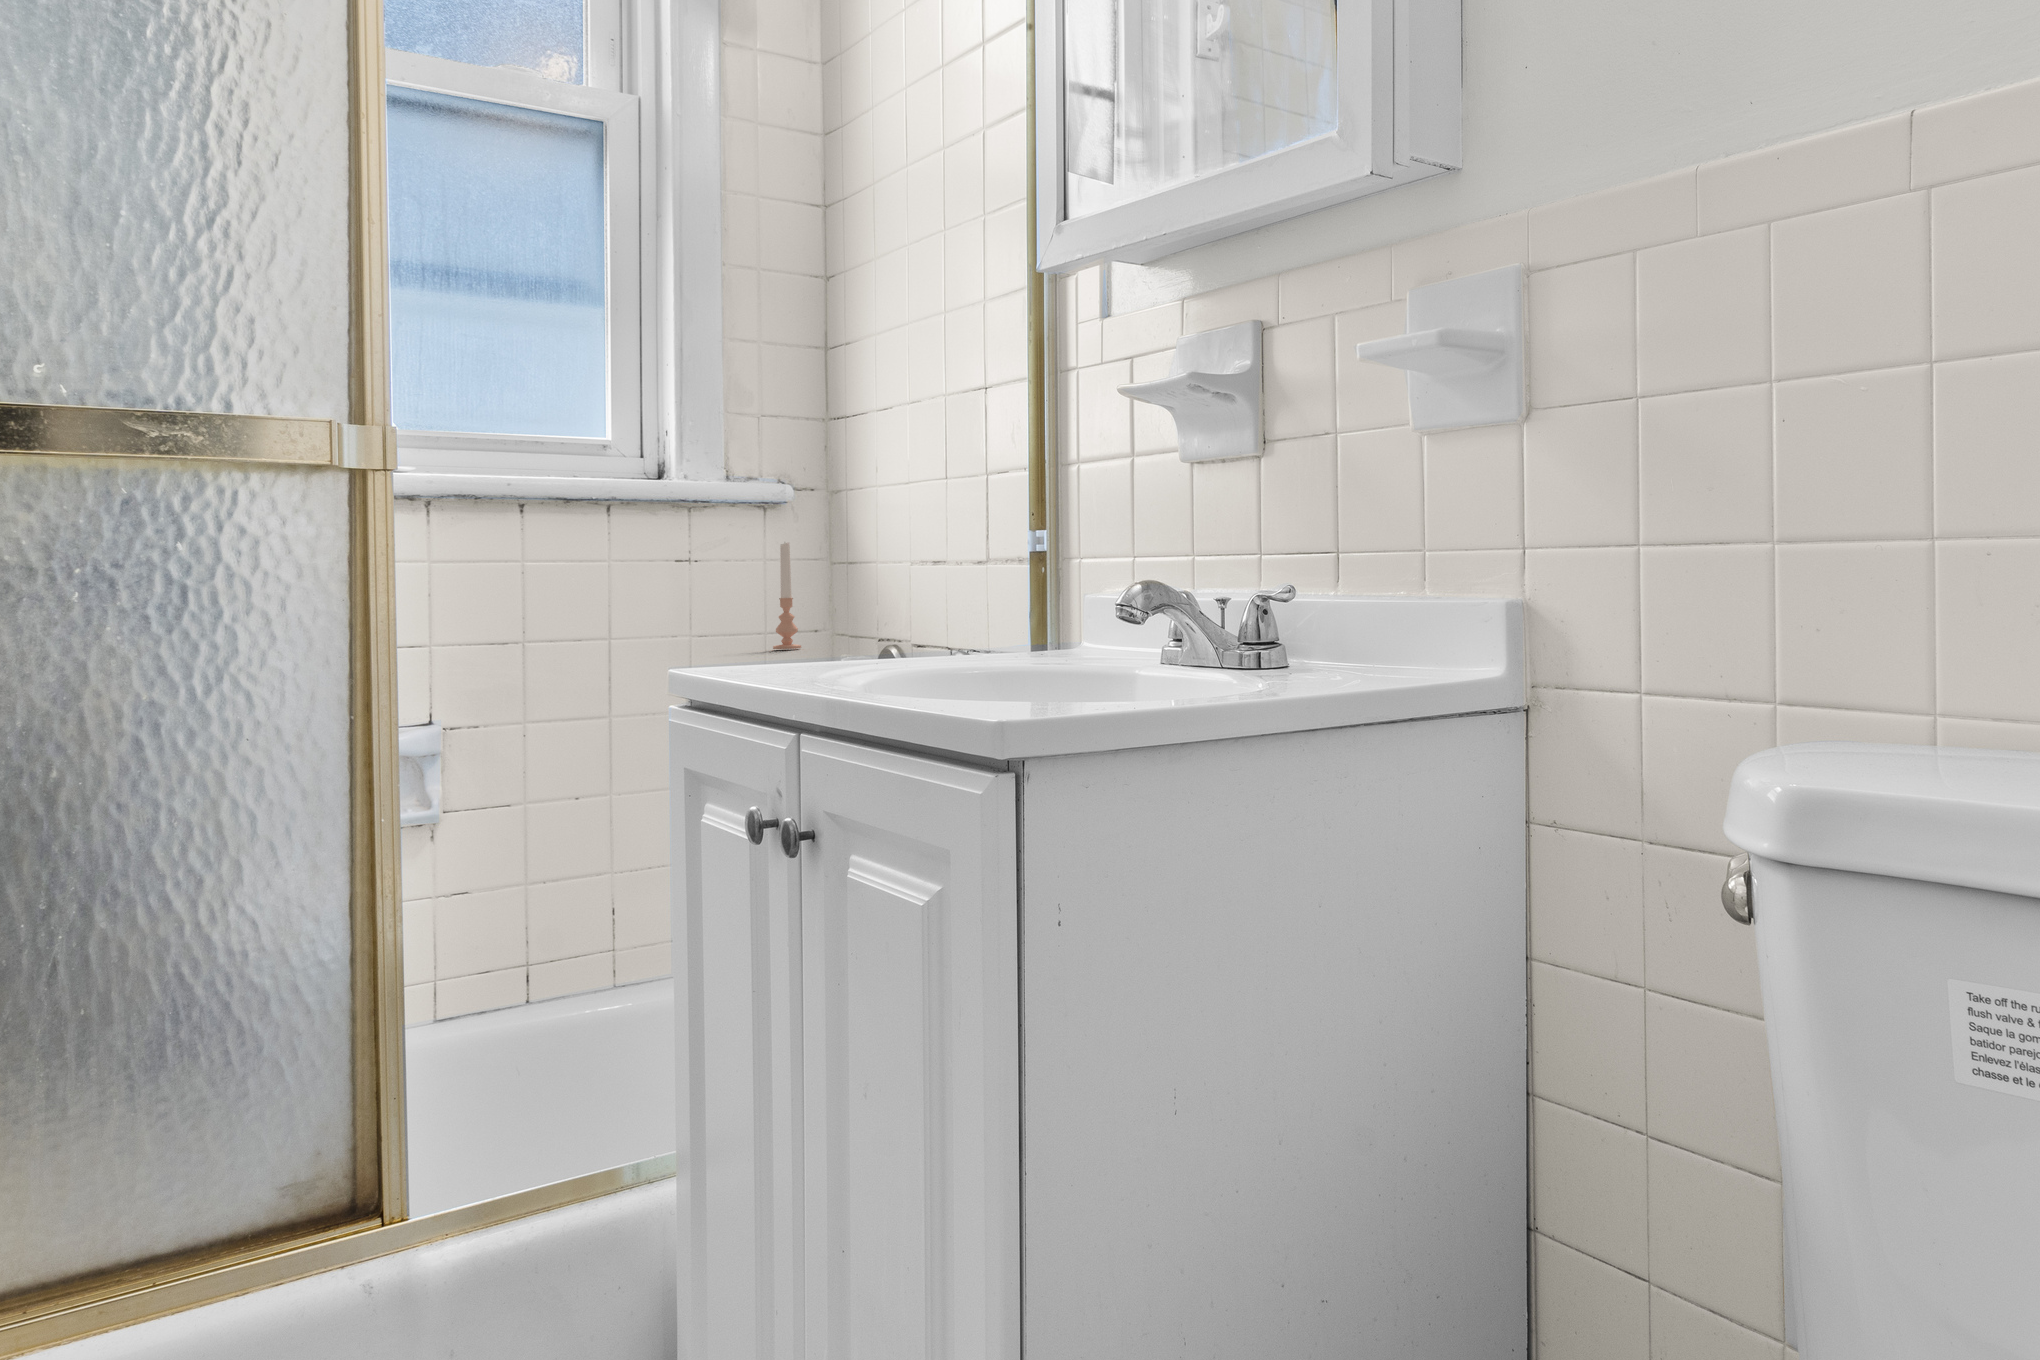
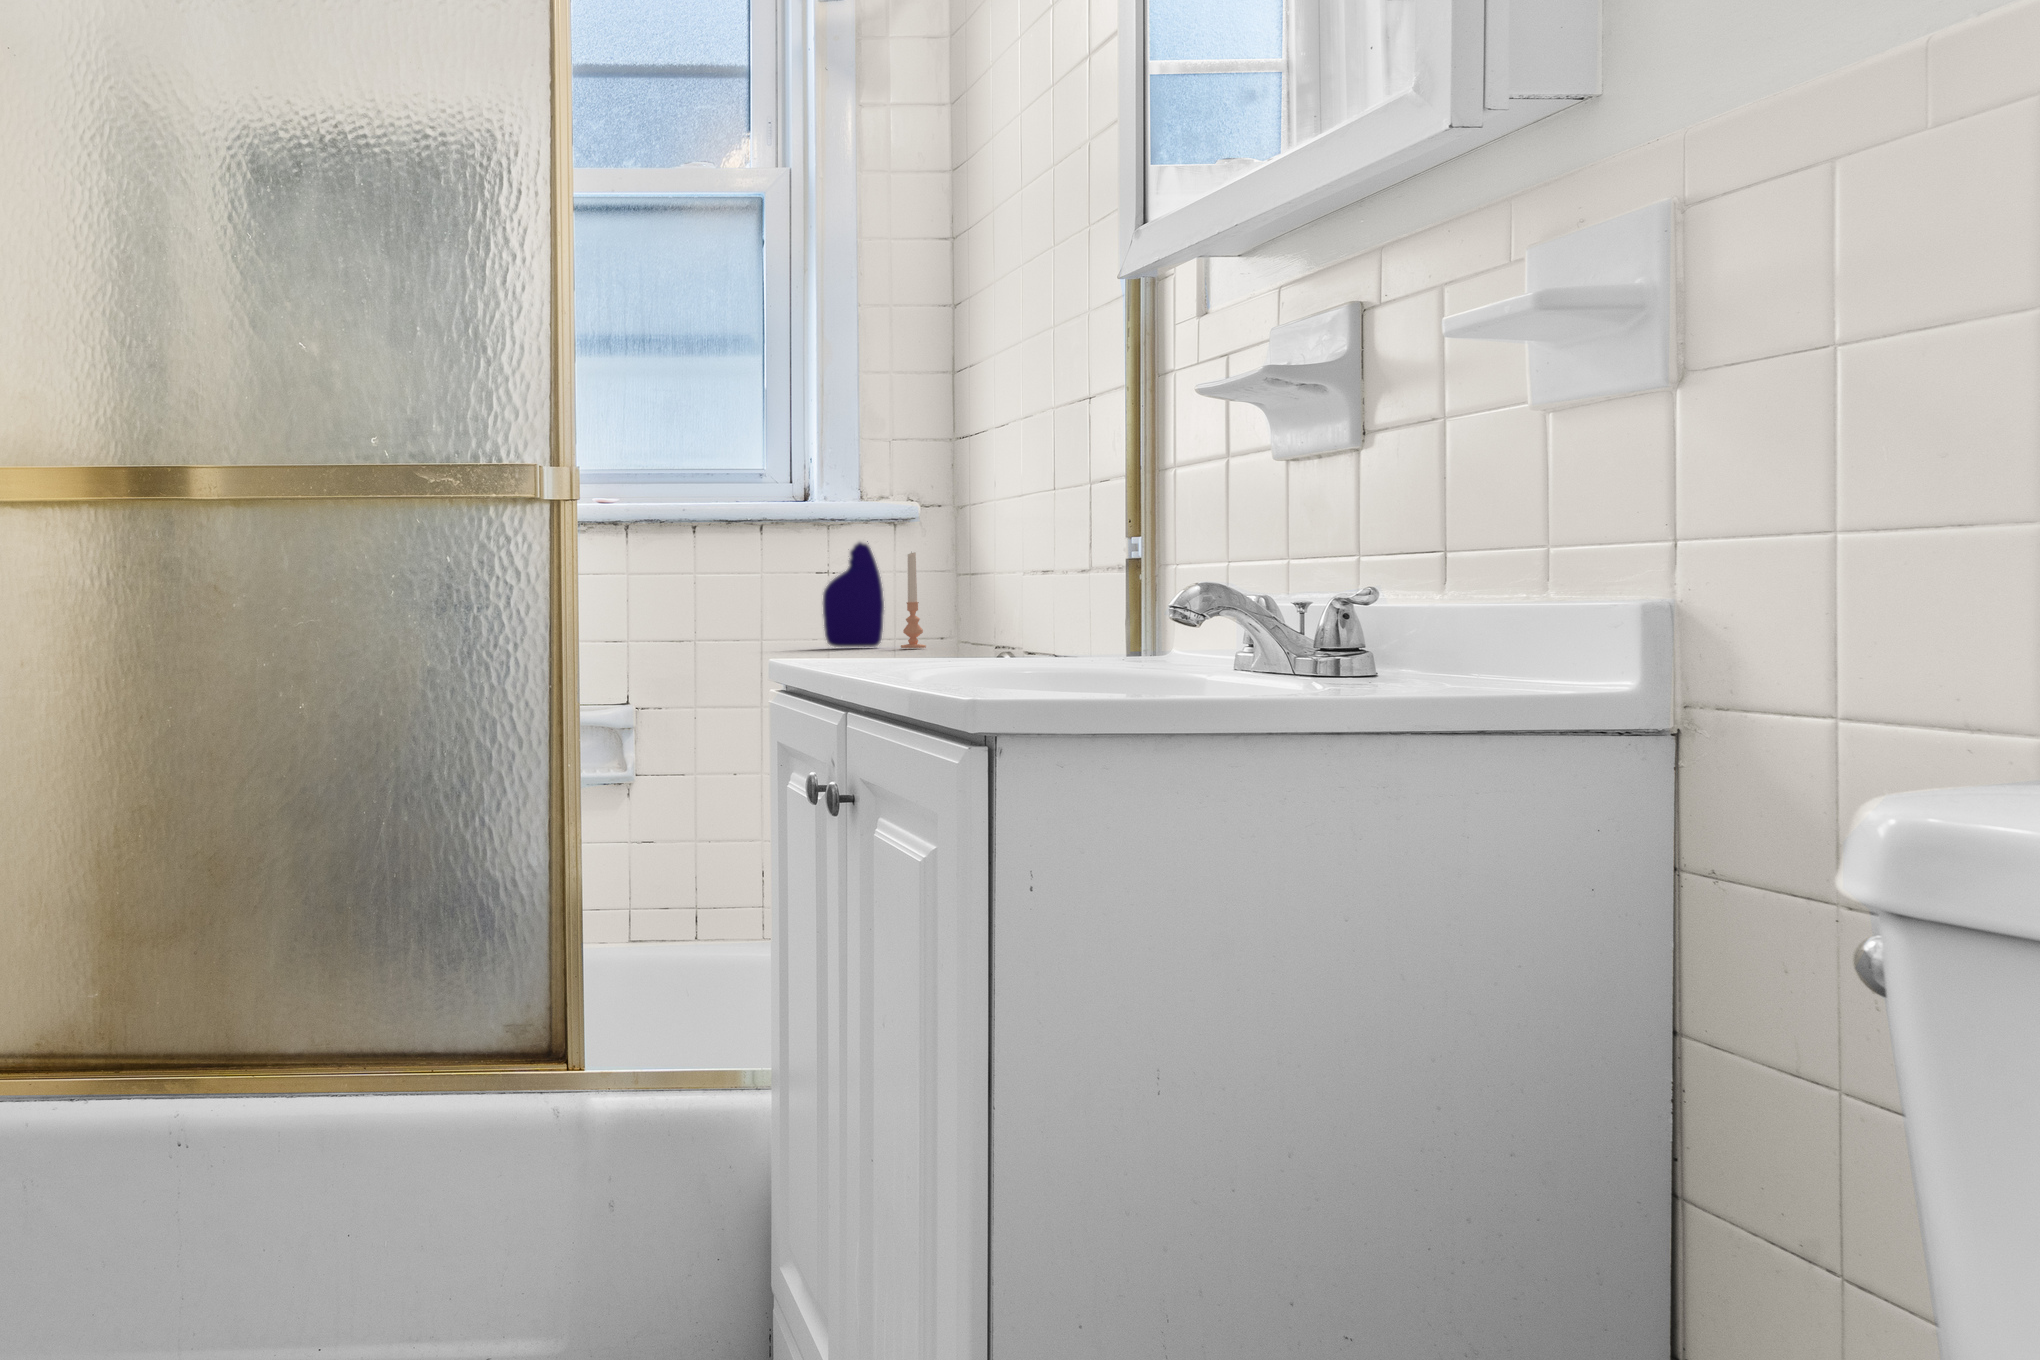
spray bottle: none [678,493,750,650] -> present [823,541,884,647]

